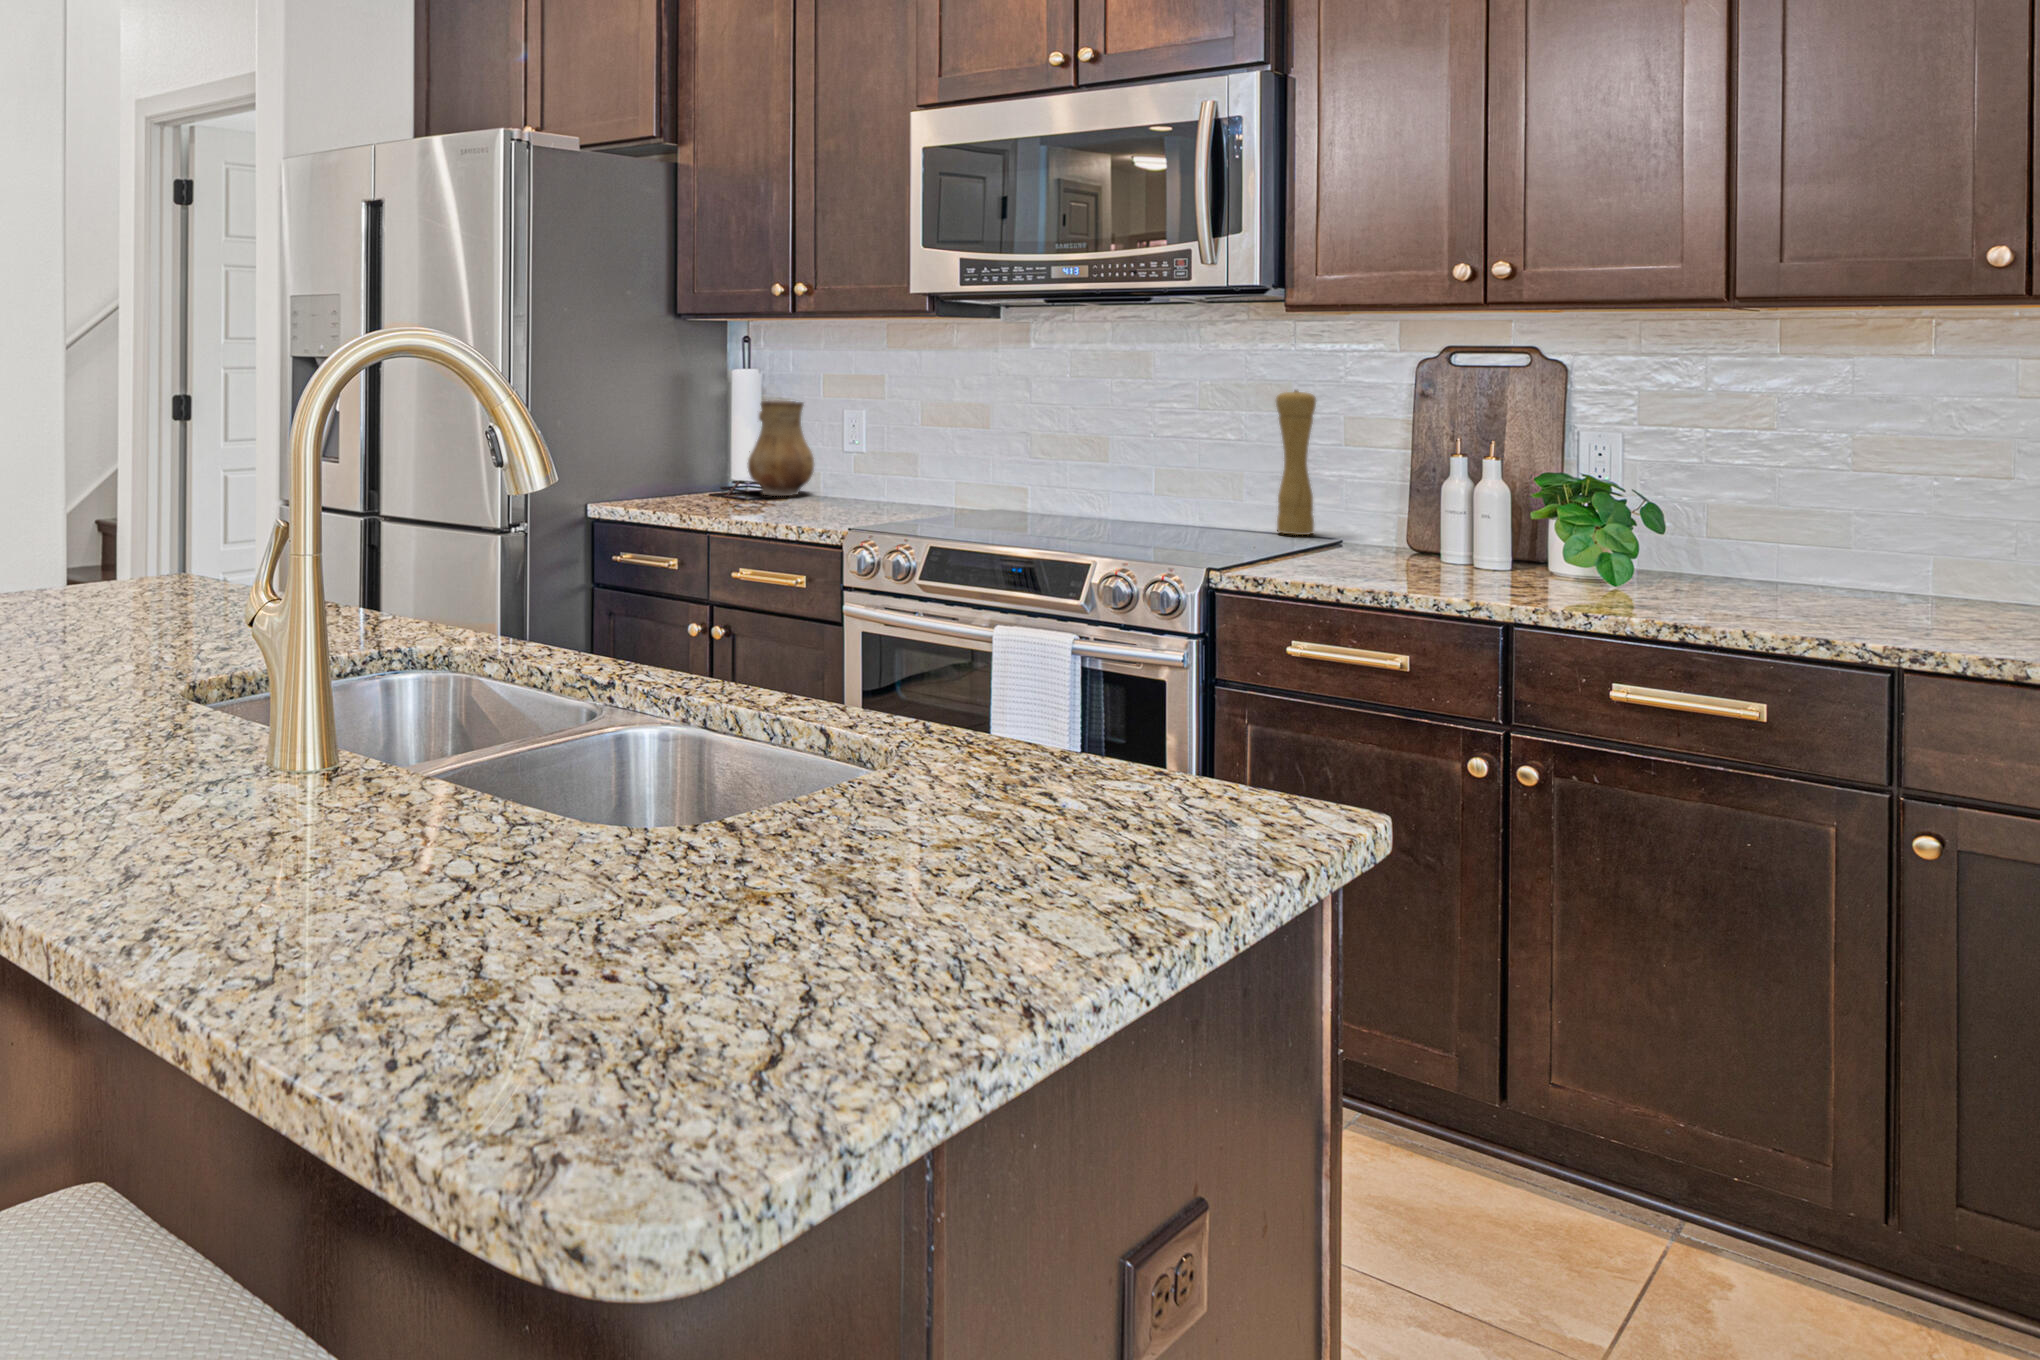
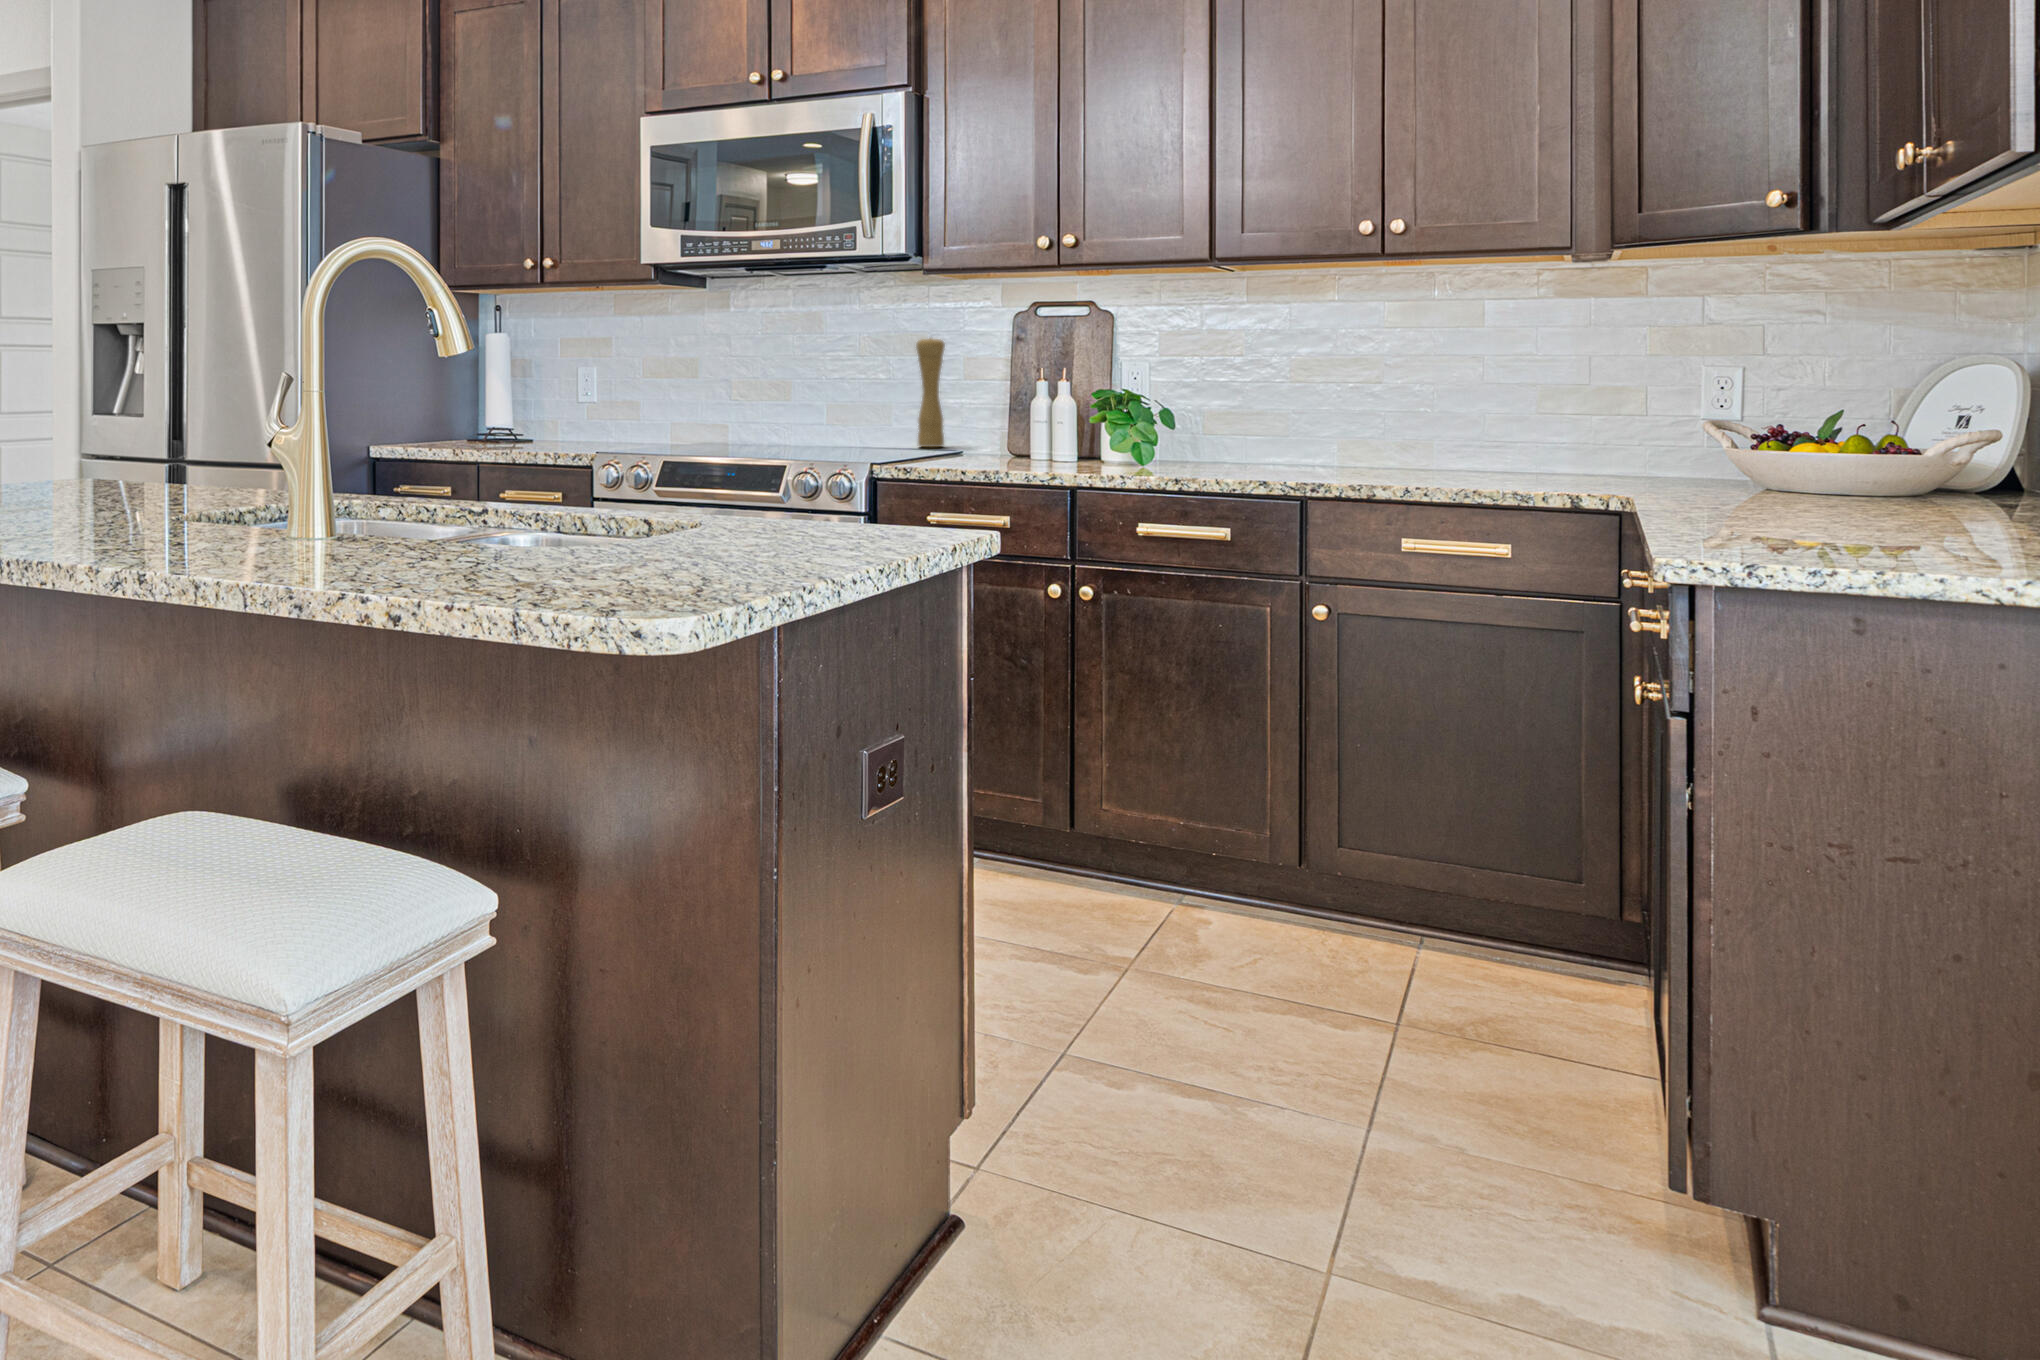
ceramic pitcher: present [747,400,814,496] -> none [496,360,556,439]

